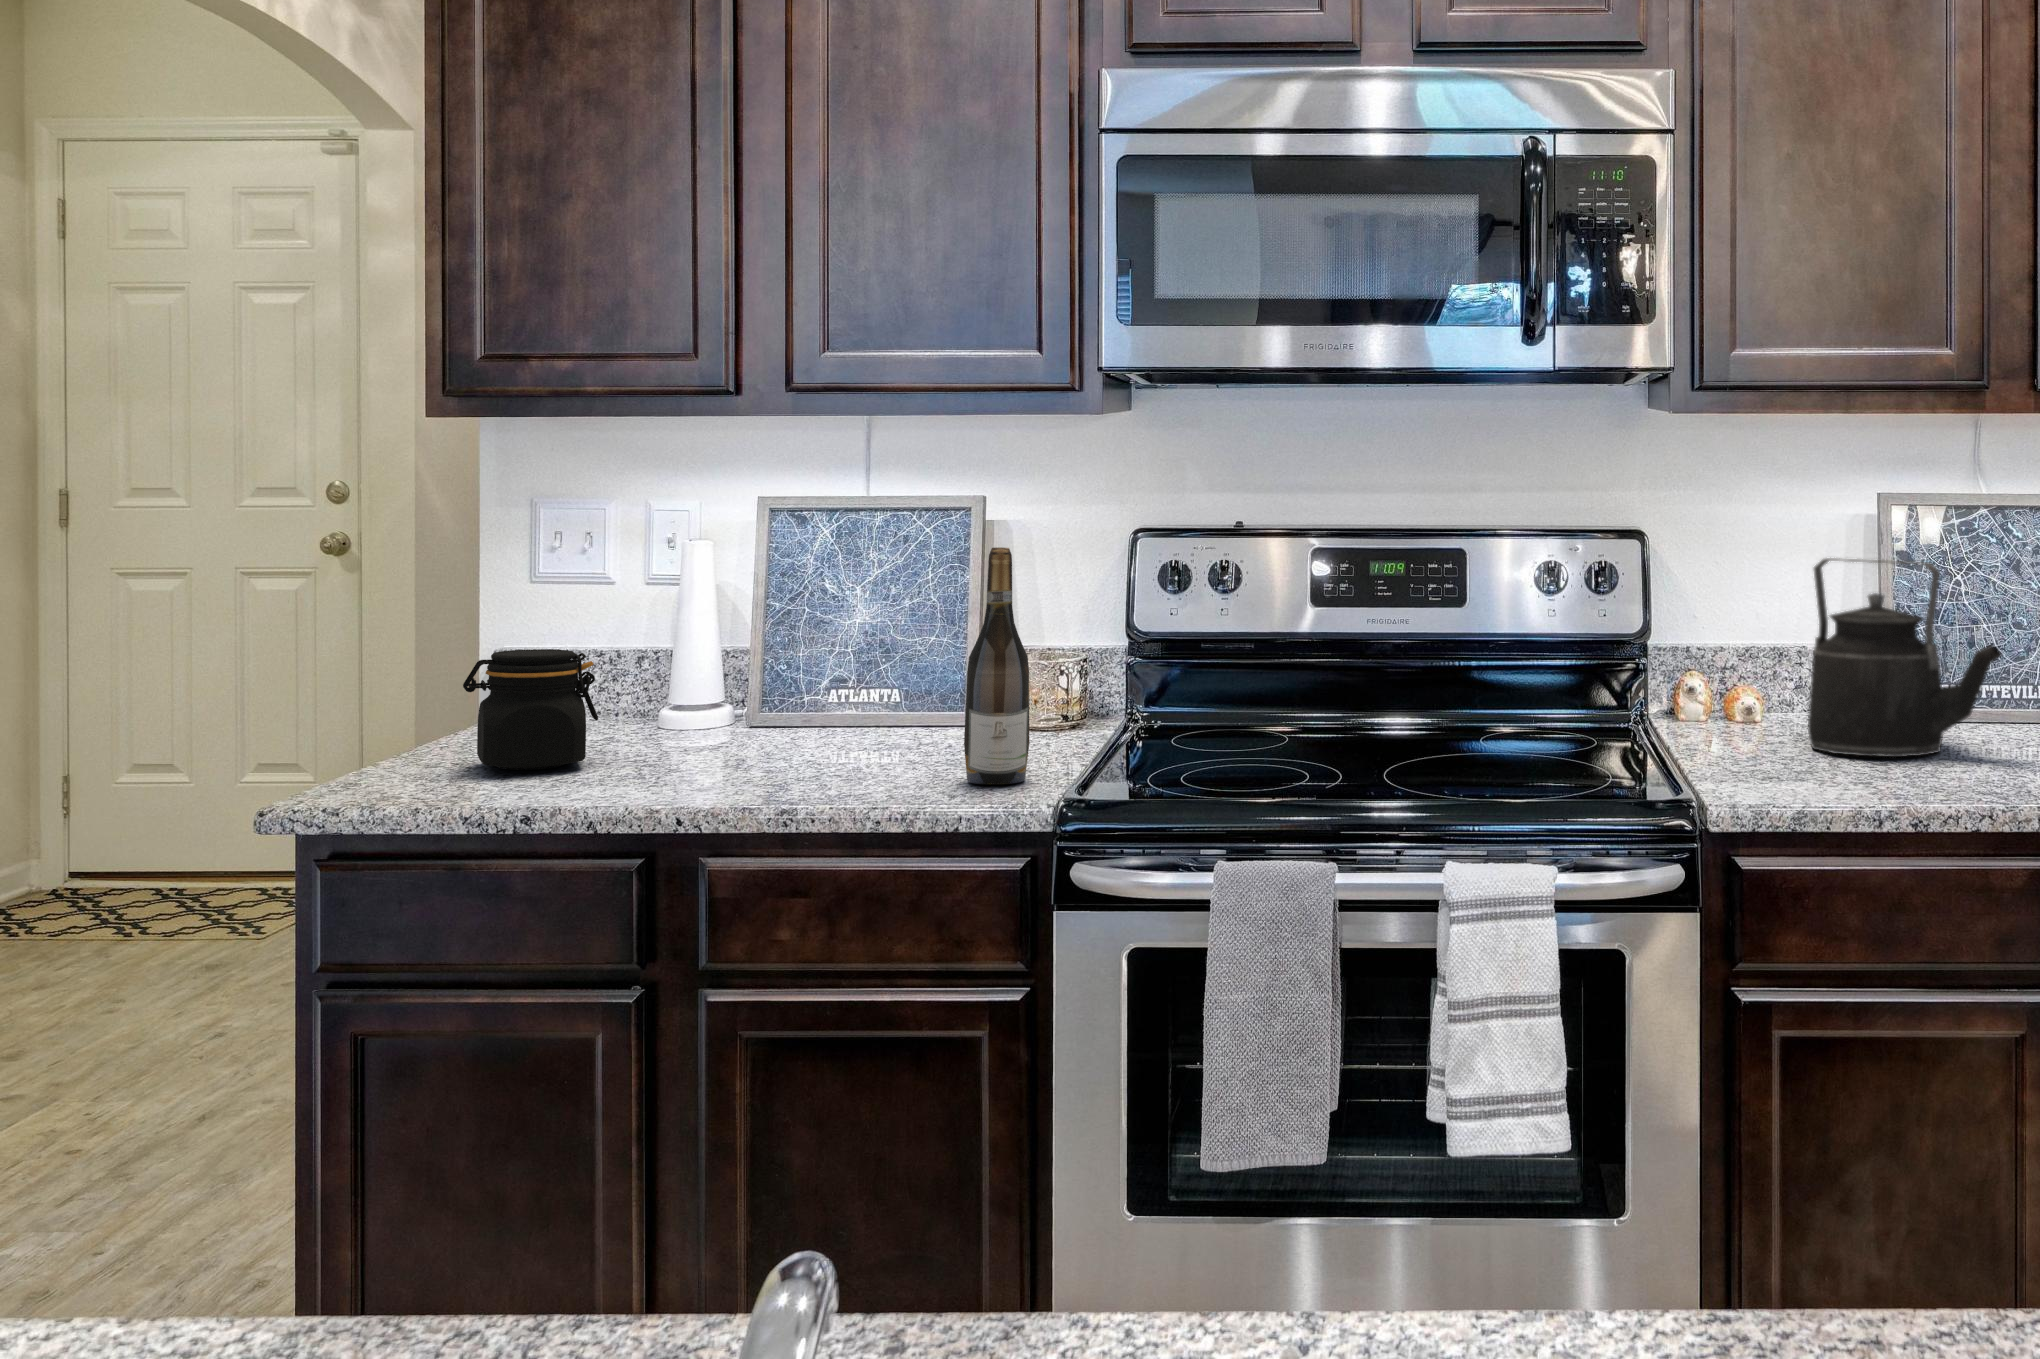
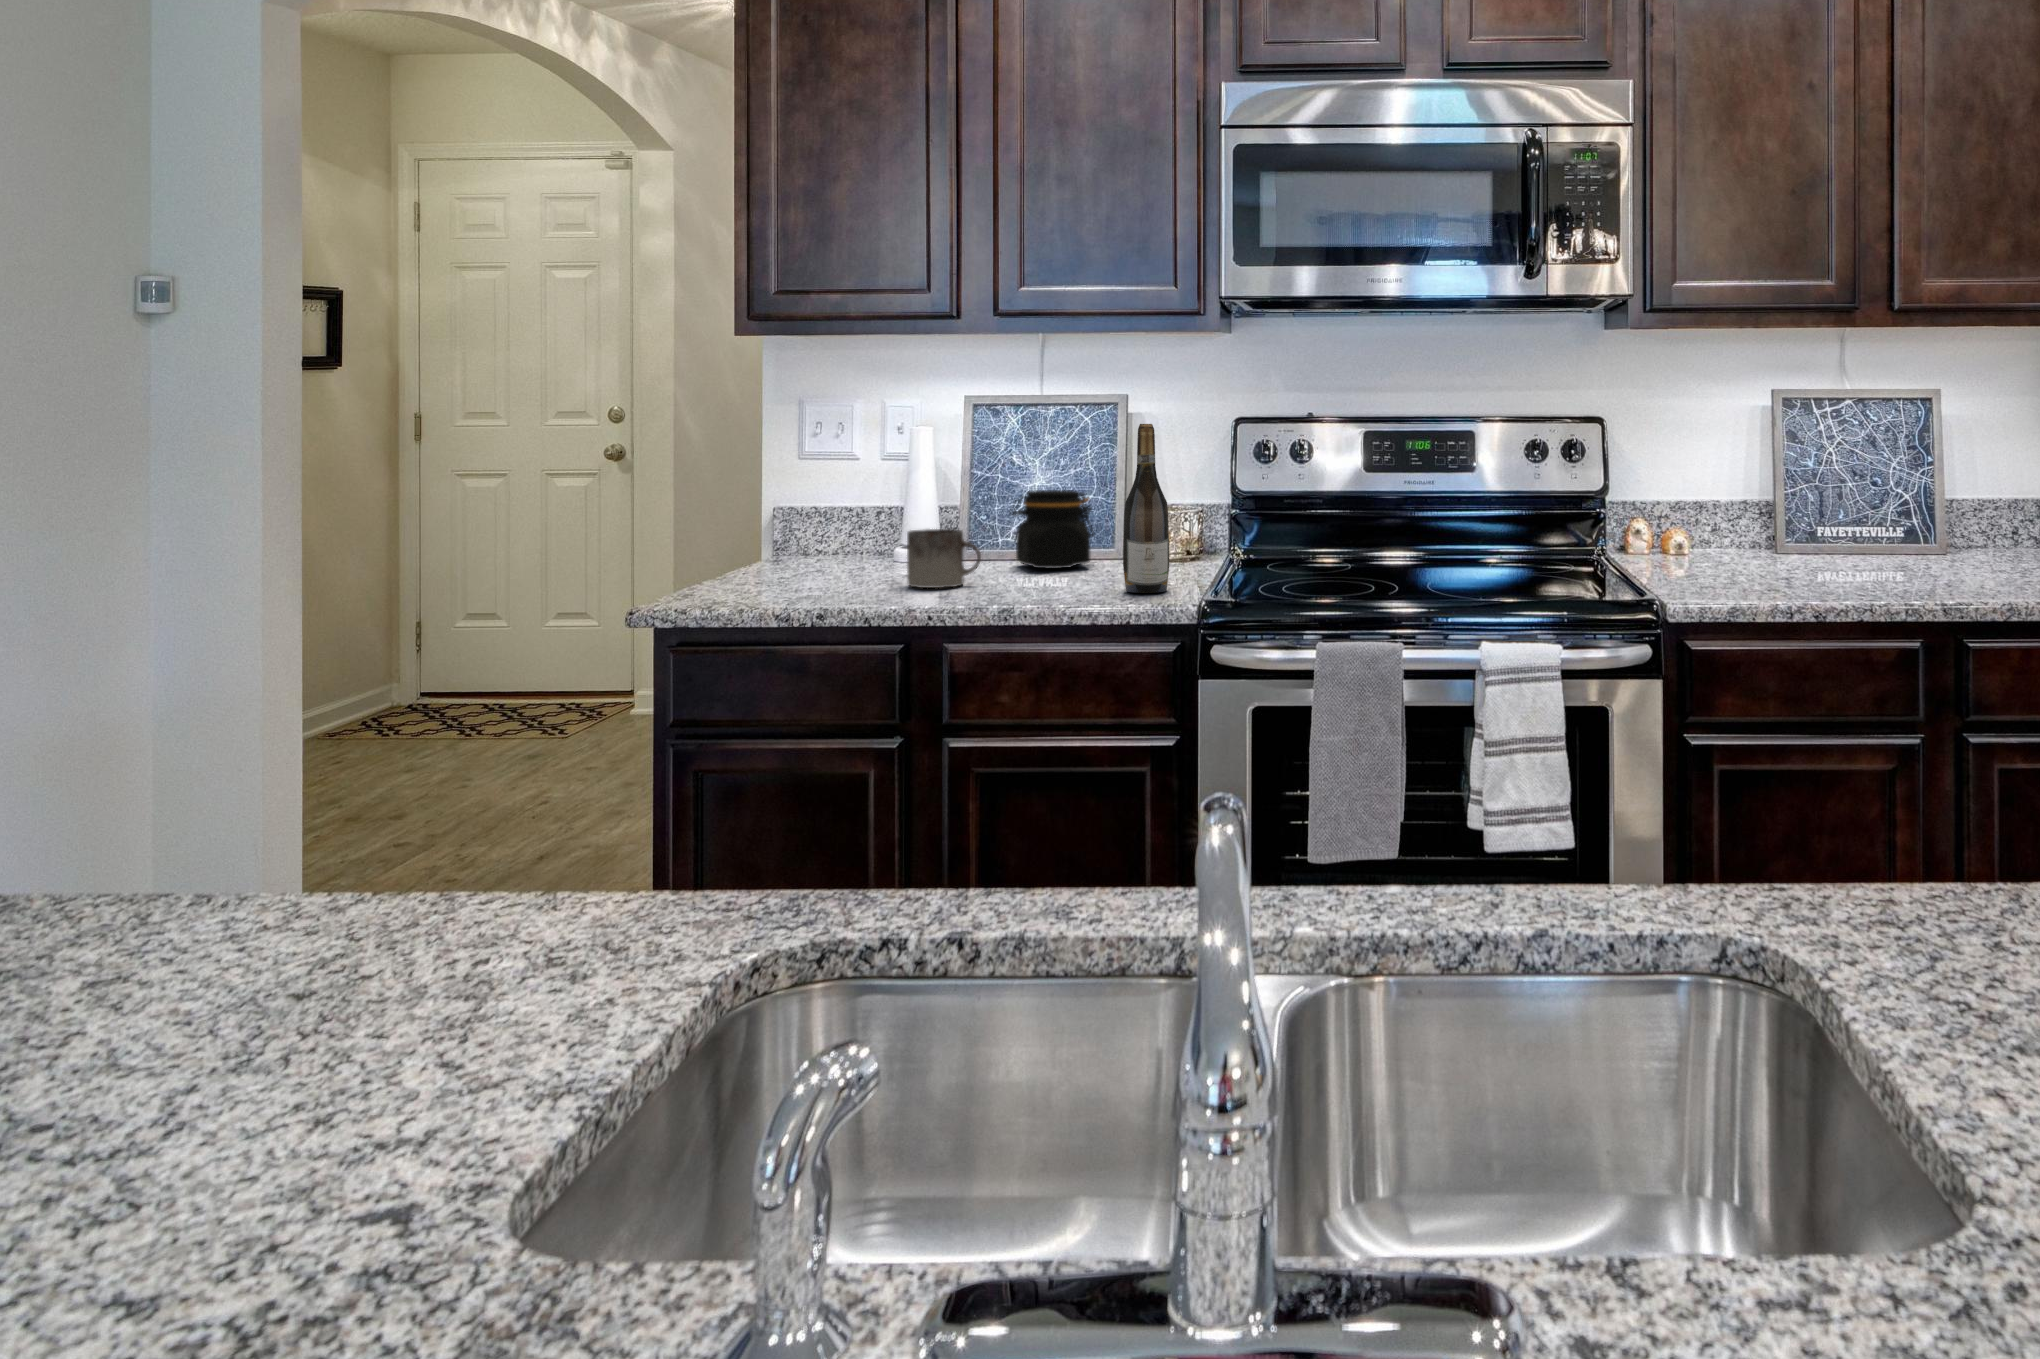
kettle: present [1808,558,2002,757] -> none [1725,433,1876,575]
jar: present [463,649,598,770] -> present [1009,490,1094,569]
mug: none [661,690,767,775] -> present [907,529,981,588]

